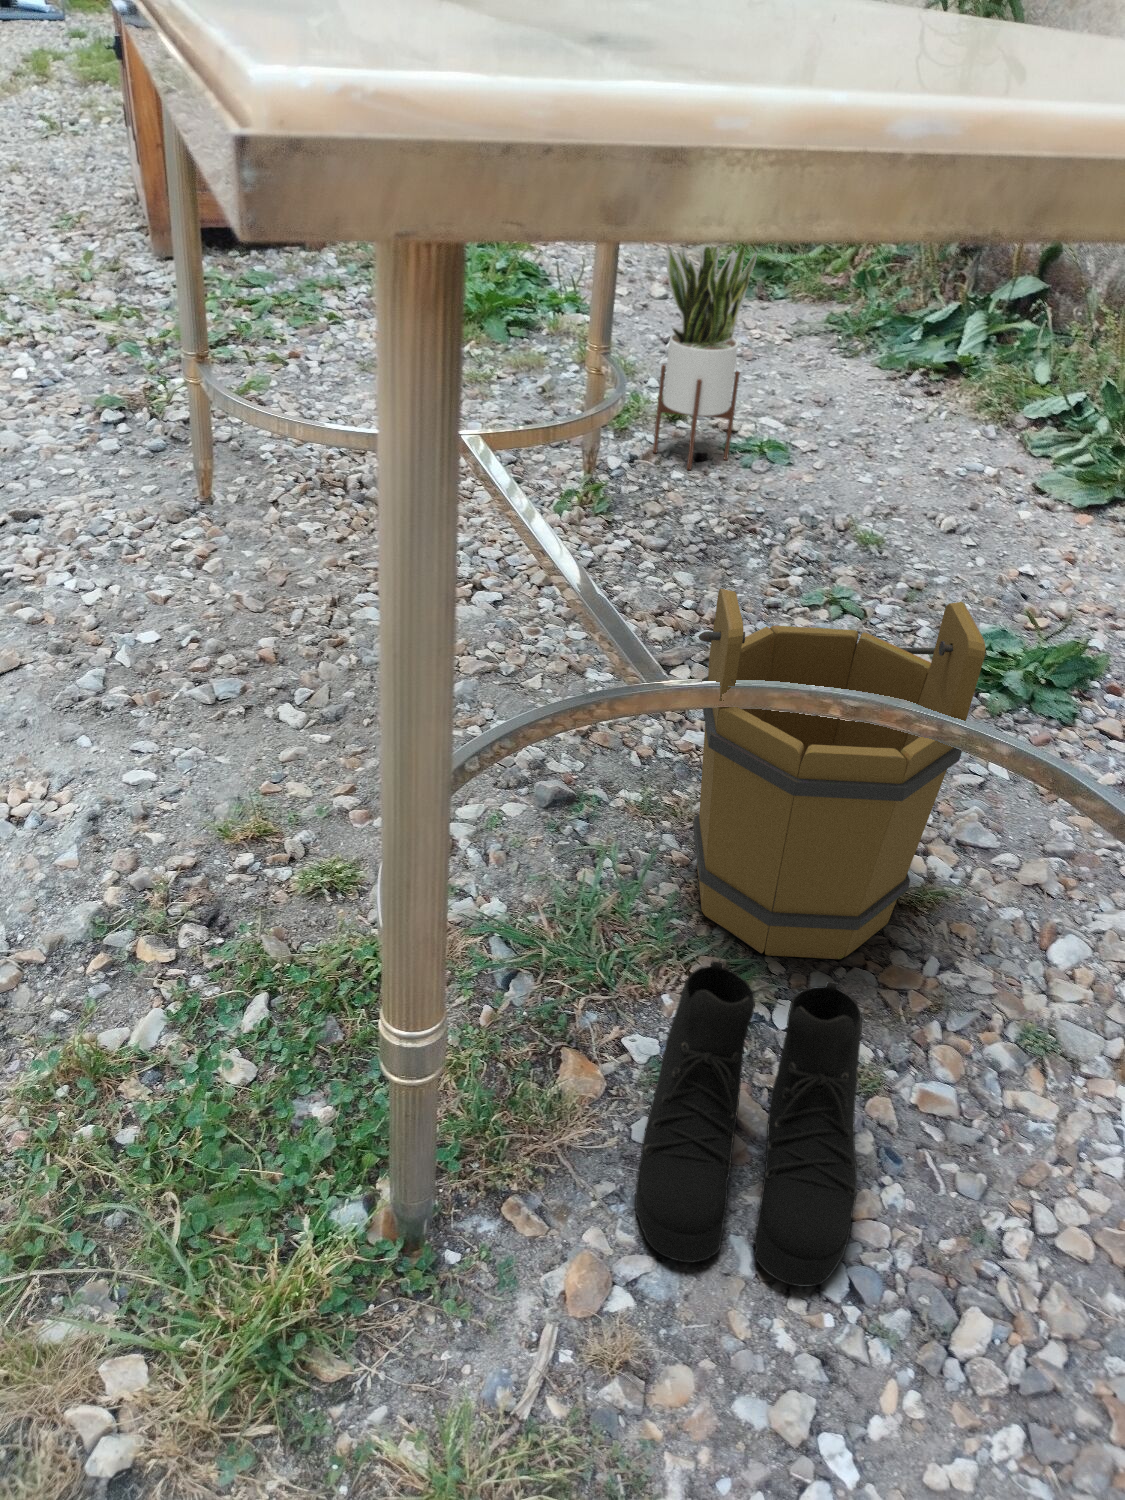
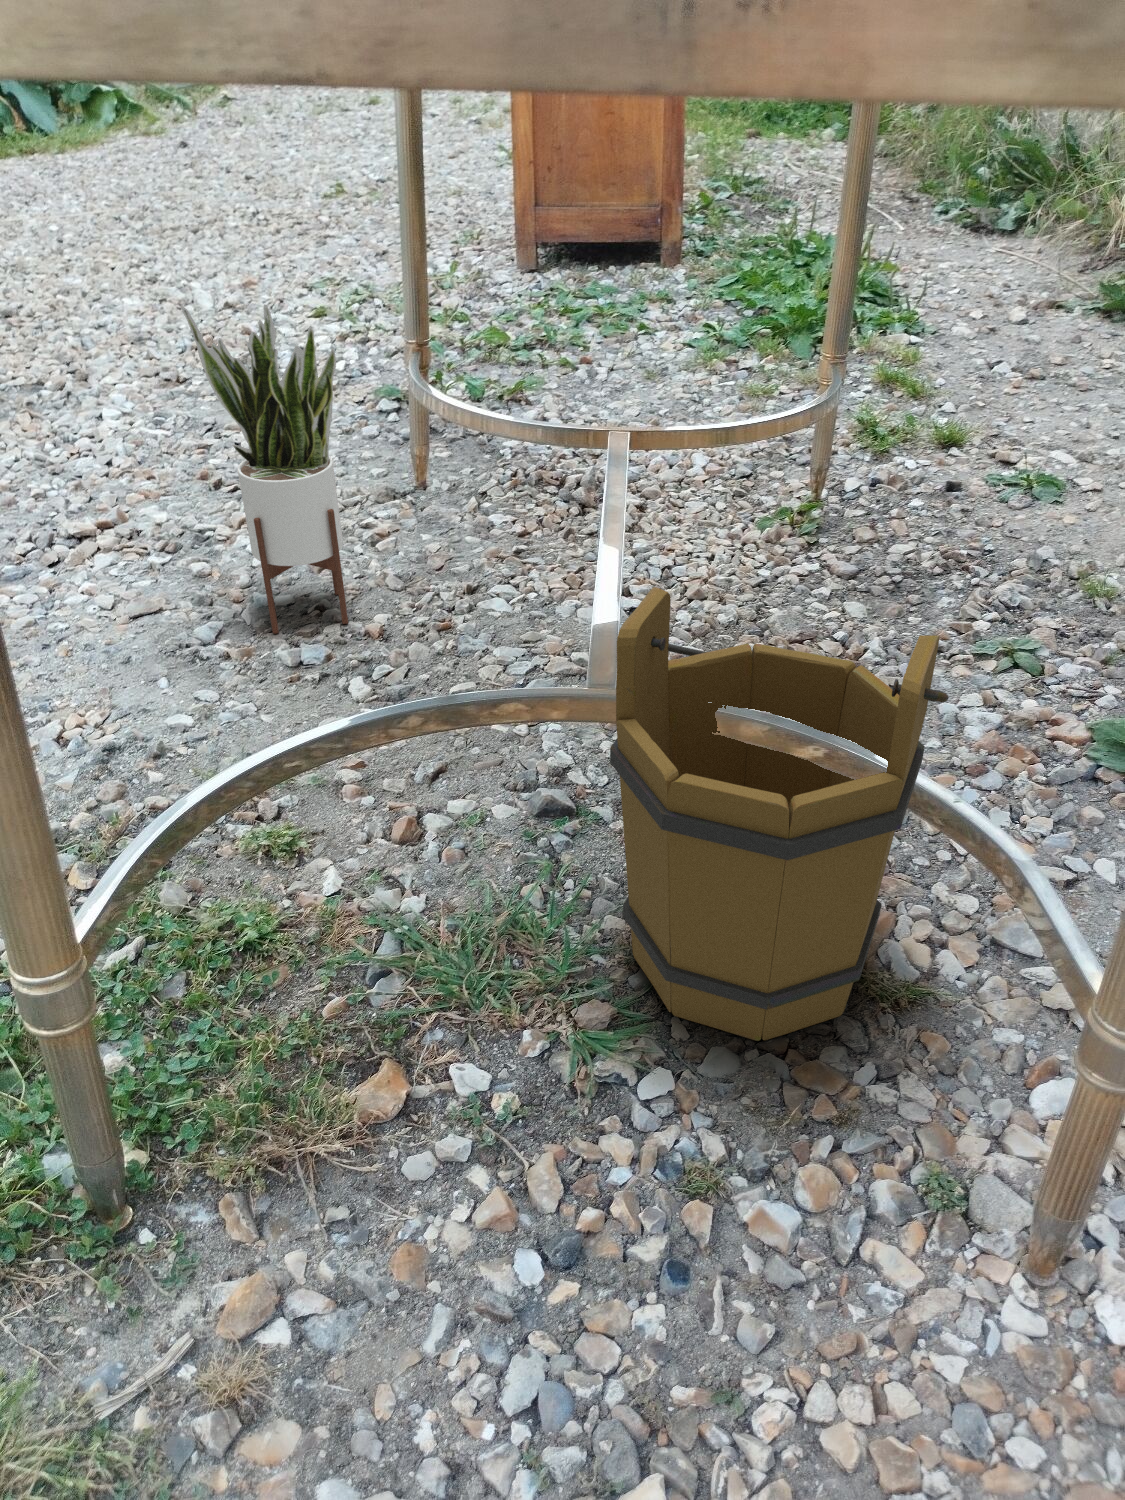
potted plant: present [653,247,757,469] -> present [181,305,348,633]
boots: present [635,960,862,1287] -> none [337,993,641,1390]

